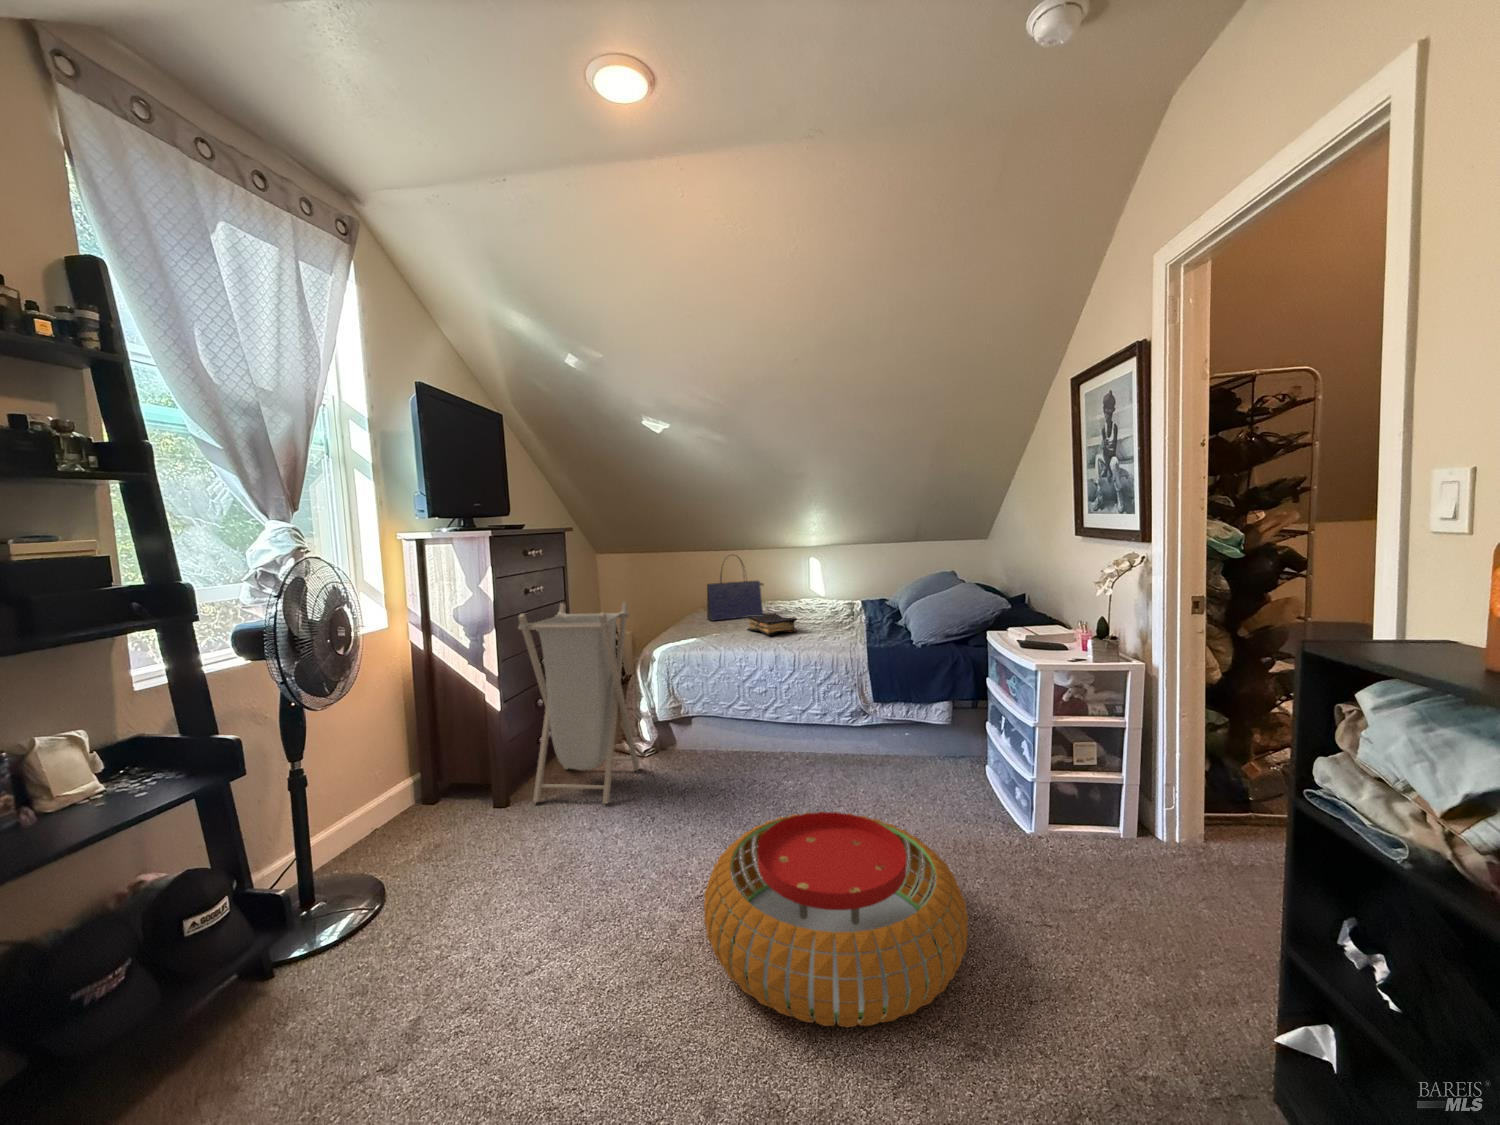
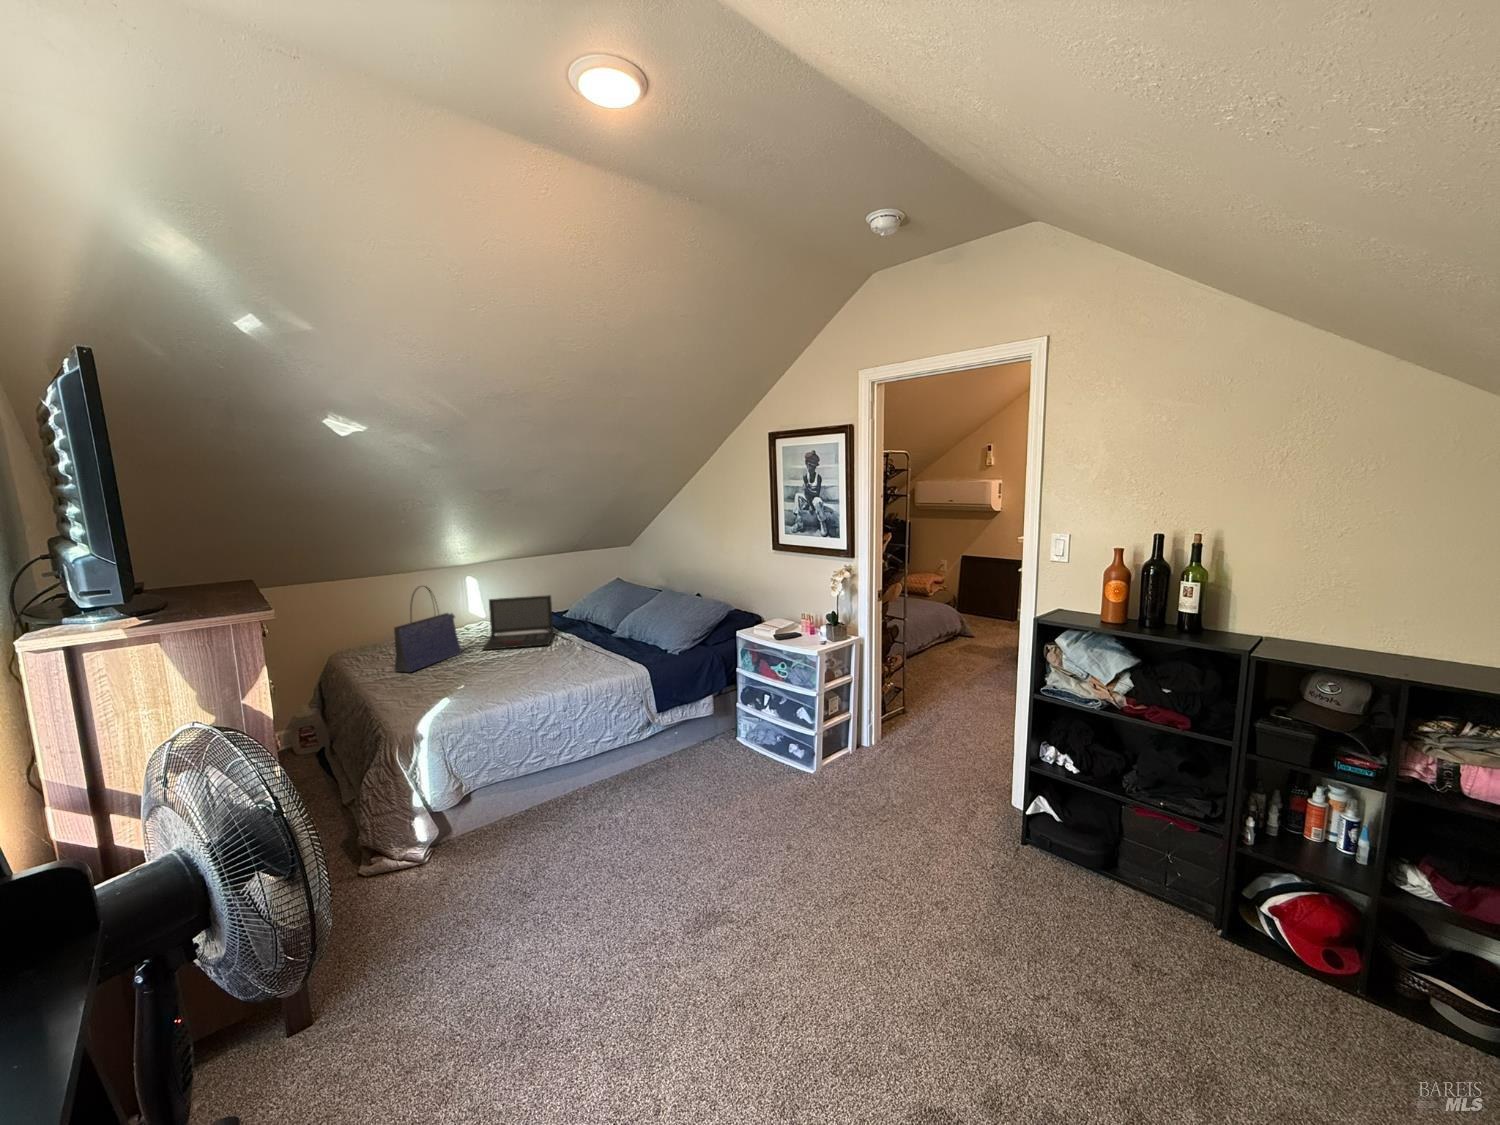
laptop: none [777,575,847,620] -> present [483,595,553,650]
laundry hamper: present [518,602,639,803] -> none [293,674,468,989]
book: present [747,613,798,636] -> none [482,648,548,675]
pouf: present [704,812,968,1027] -> none [710,800,917,965]

